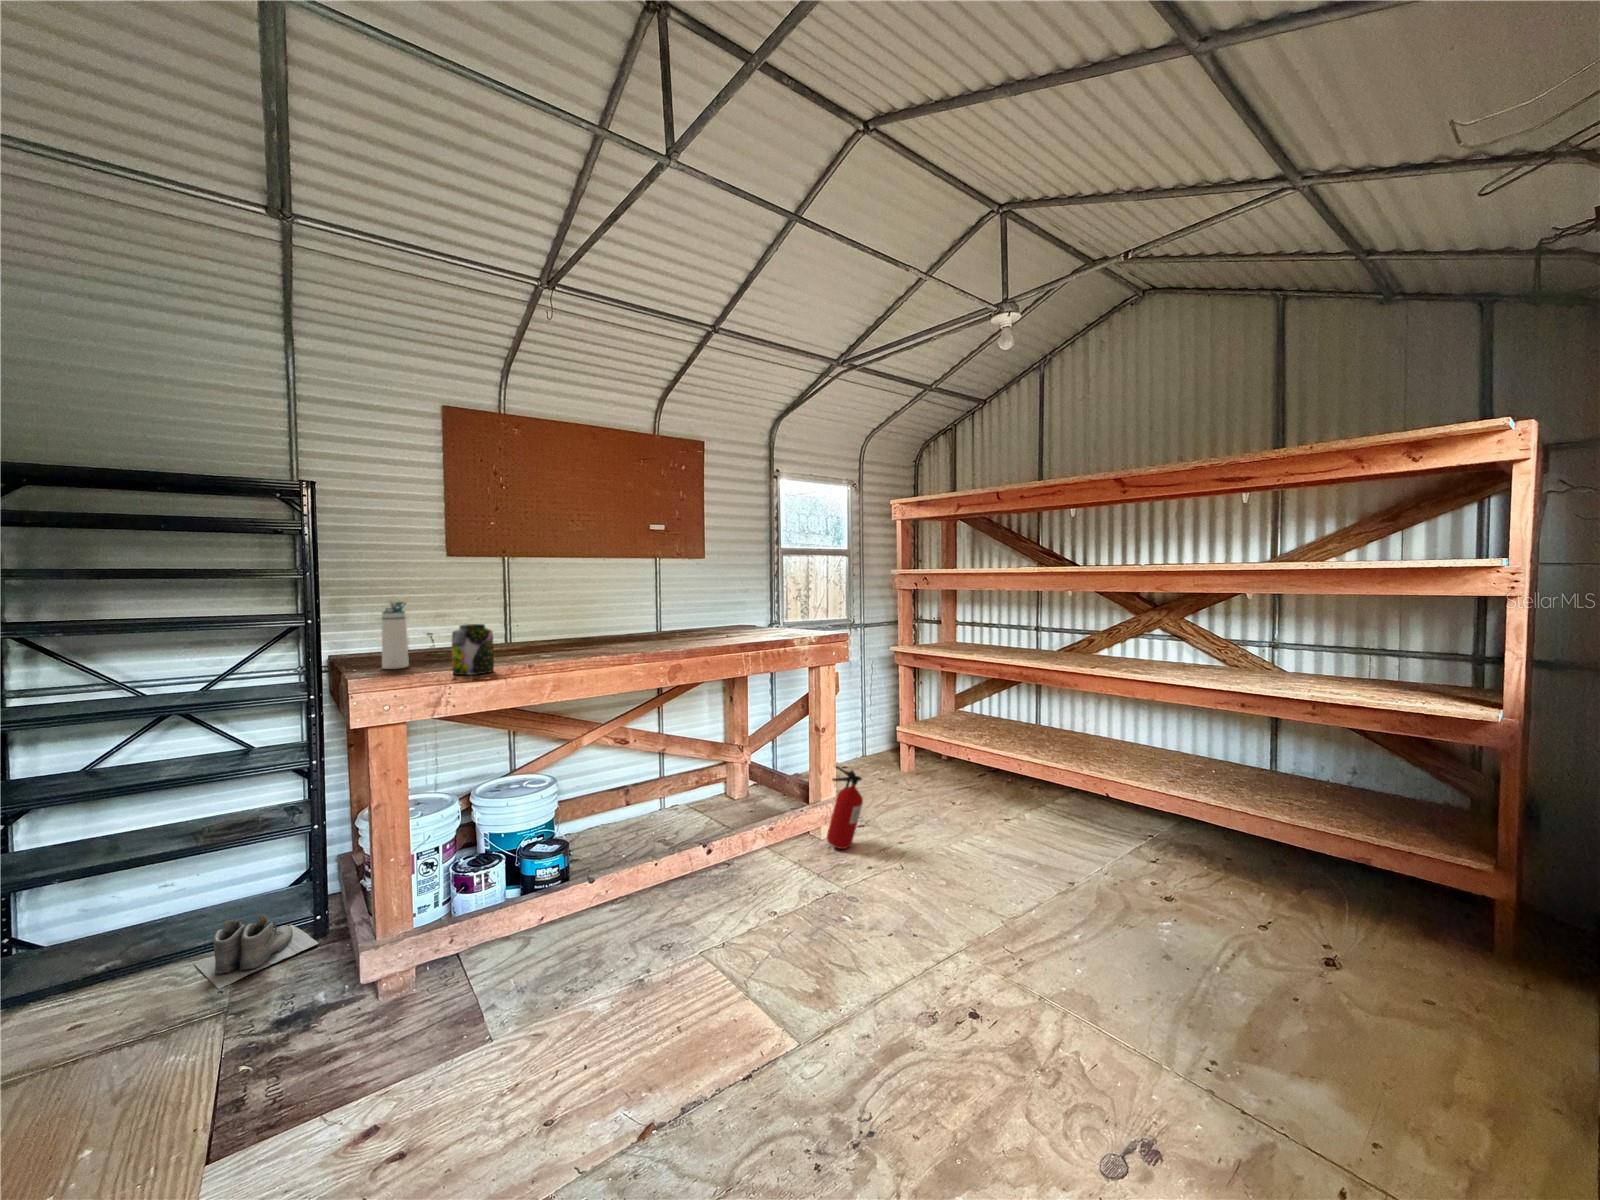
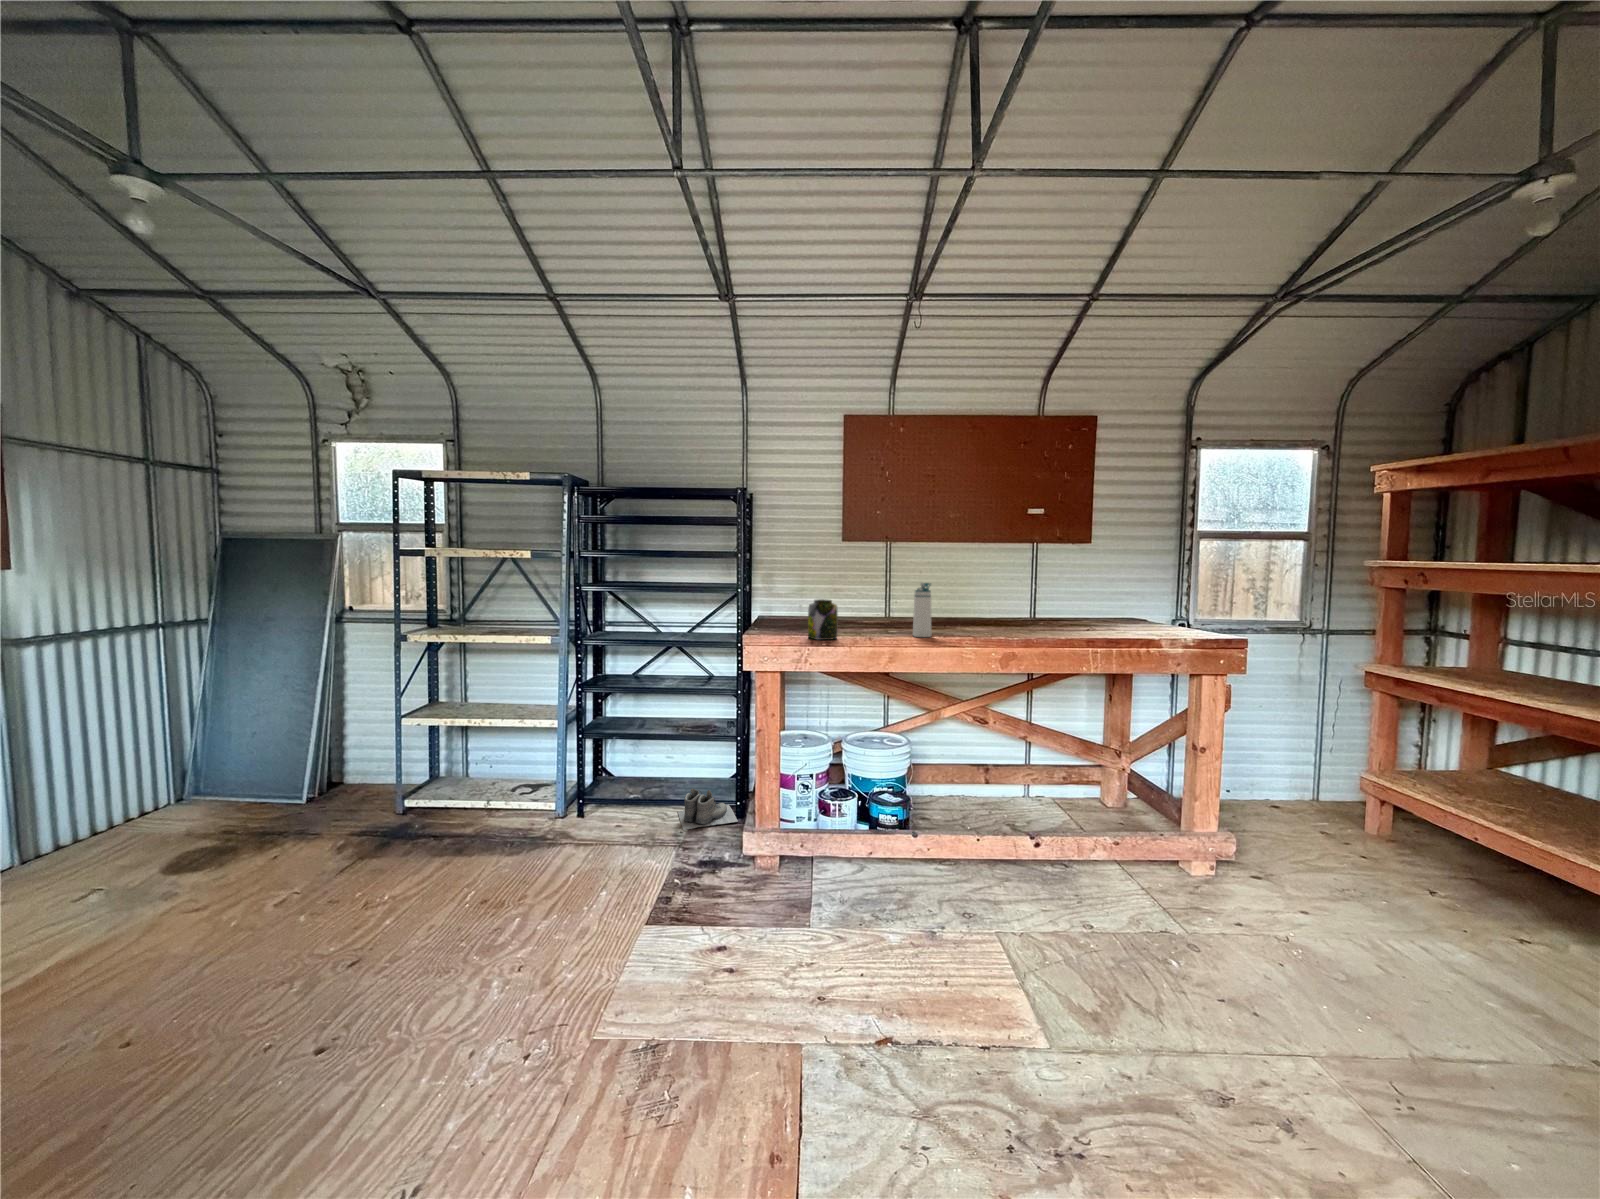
water bottle: present [382,601,409,669] -> present [913,582,931,637]
fire extinguisher: present [827,766,863,849] -> none [1194,794,1247,897]

